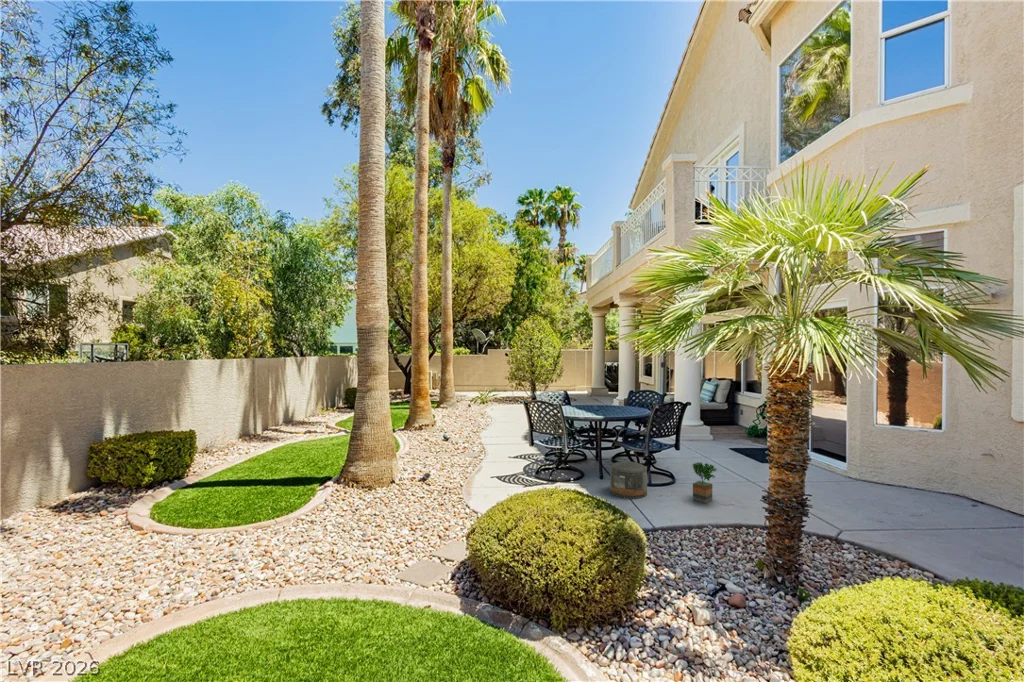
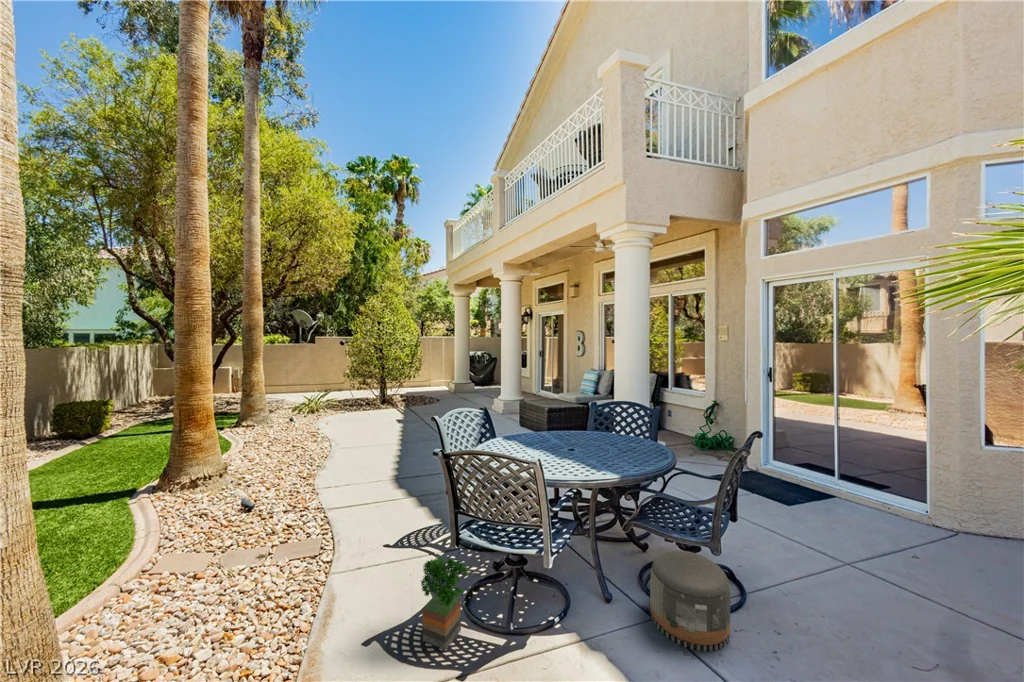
potted tree: present [693,463,716,503] -> present [421,557,469,650]

